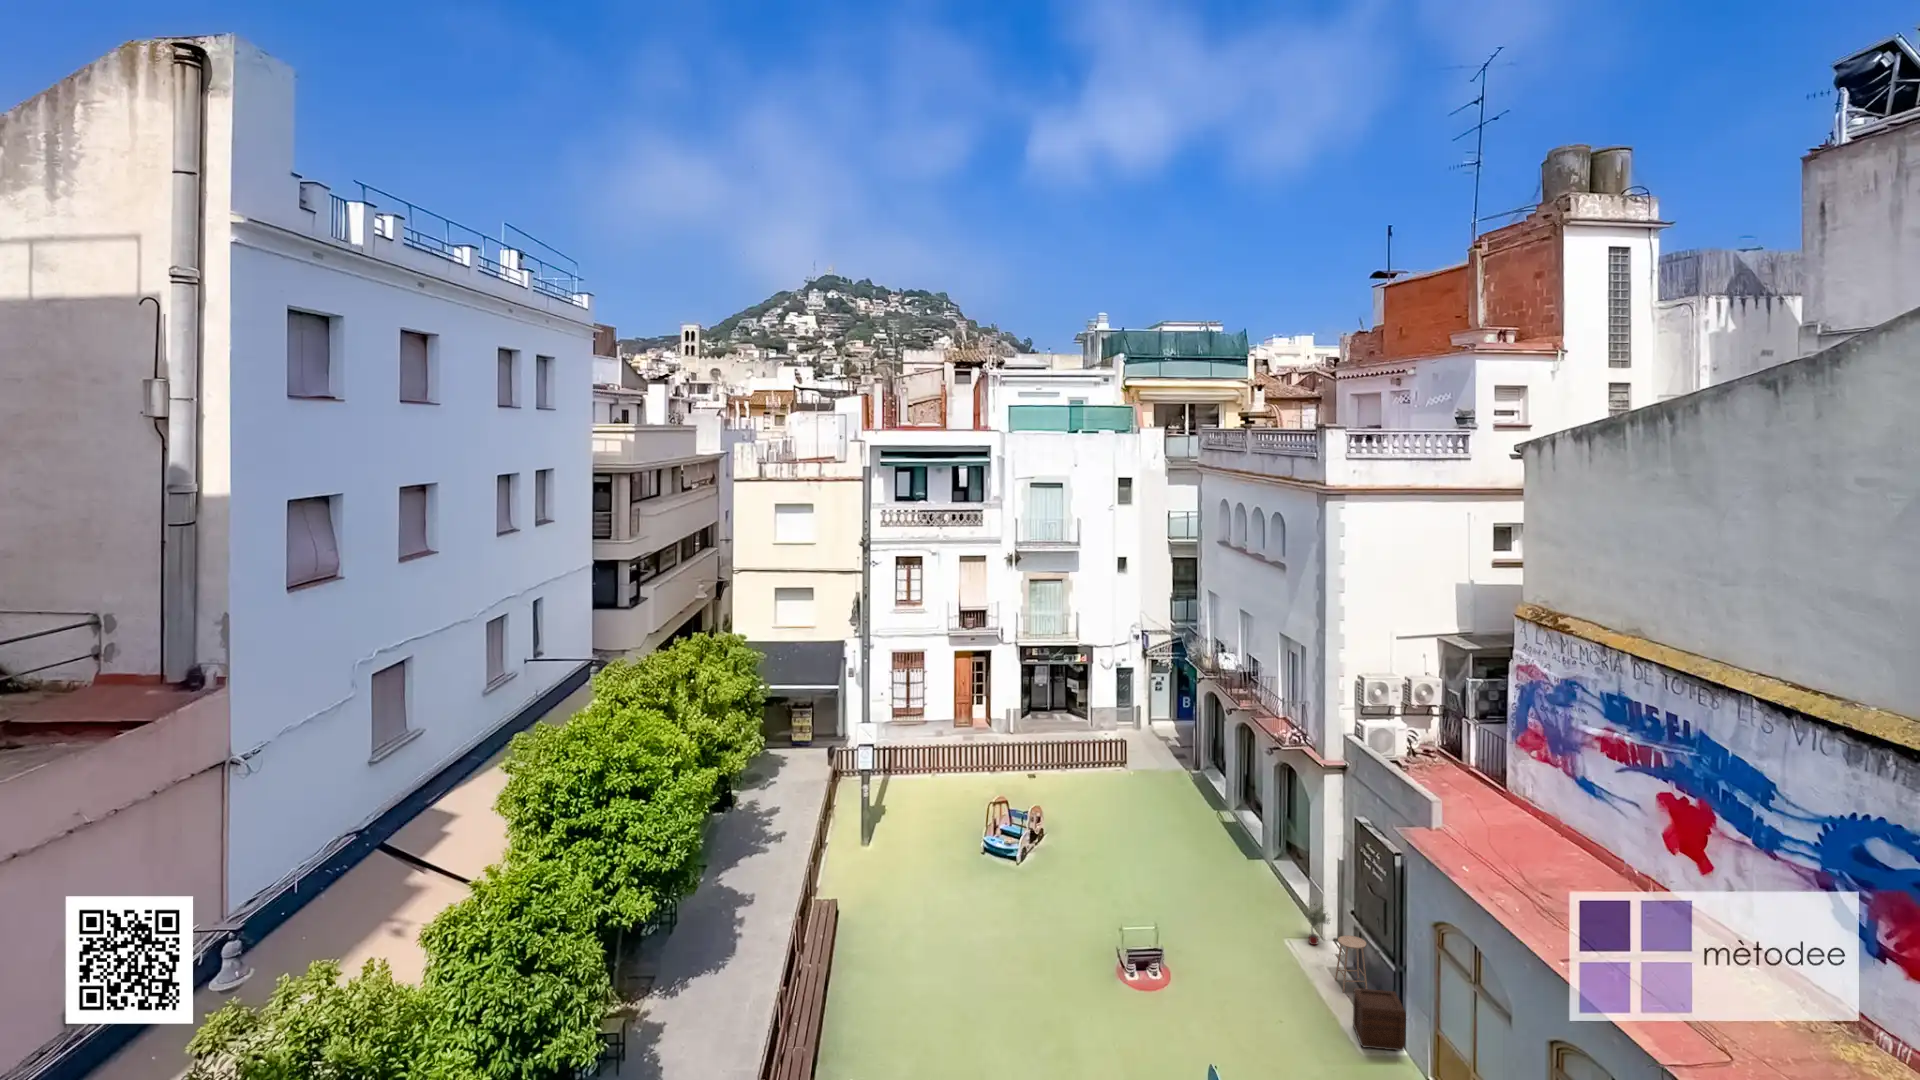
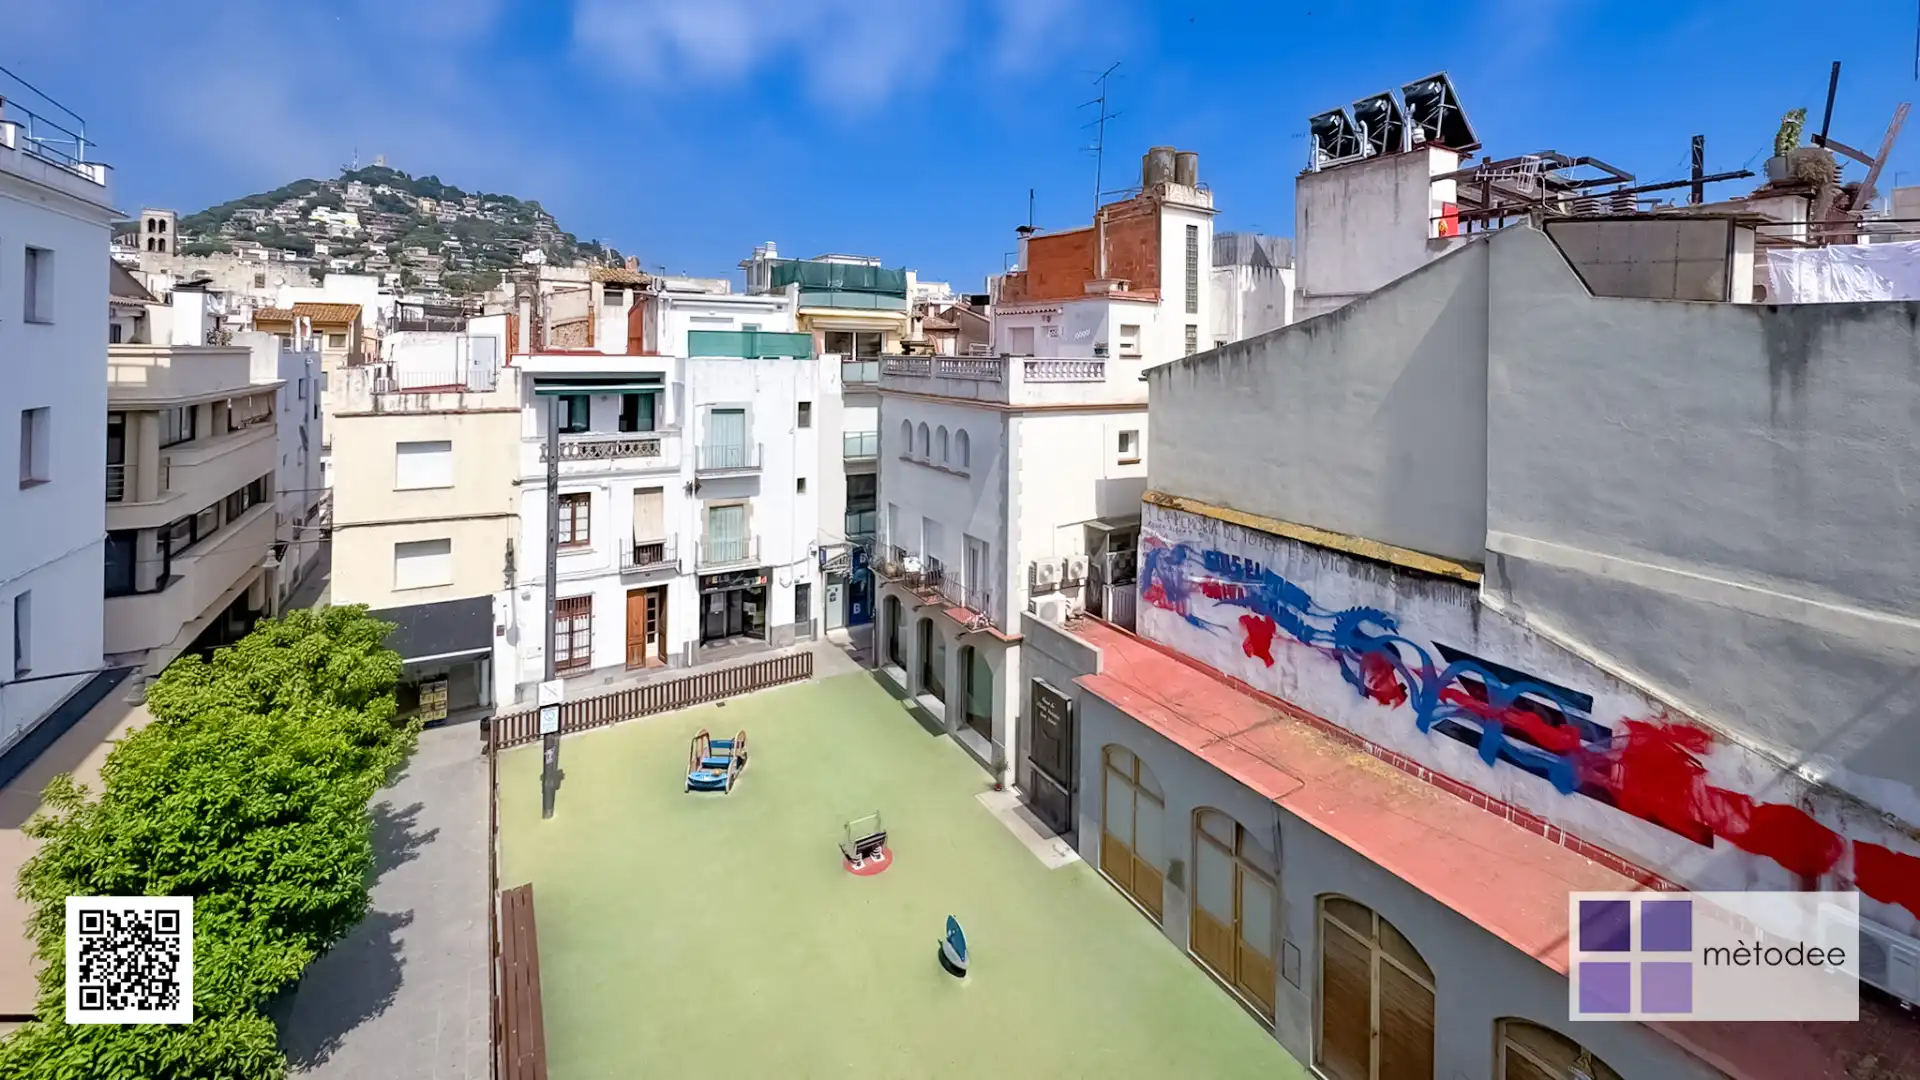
stool: present [1335,935,1367,992] -> none [1018,773,1044,818]
wooden crate: present [1353,988,1406,1051] -> none [1035,806,1075,850]

